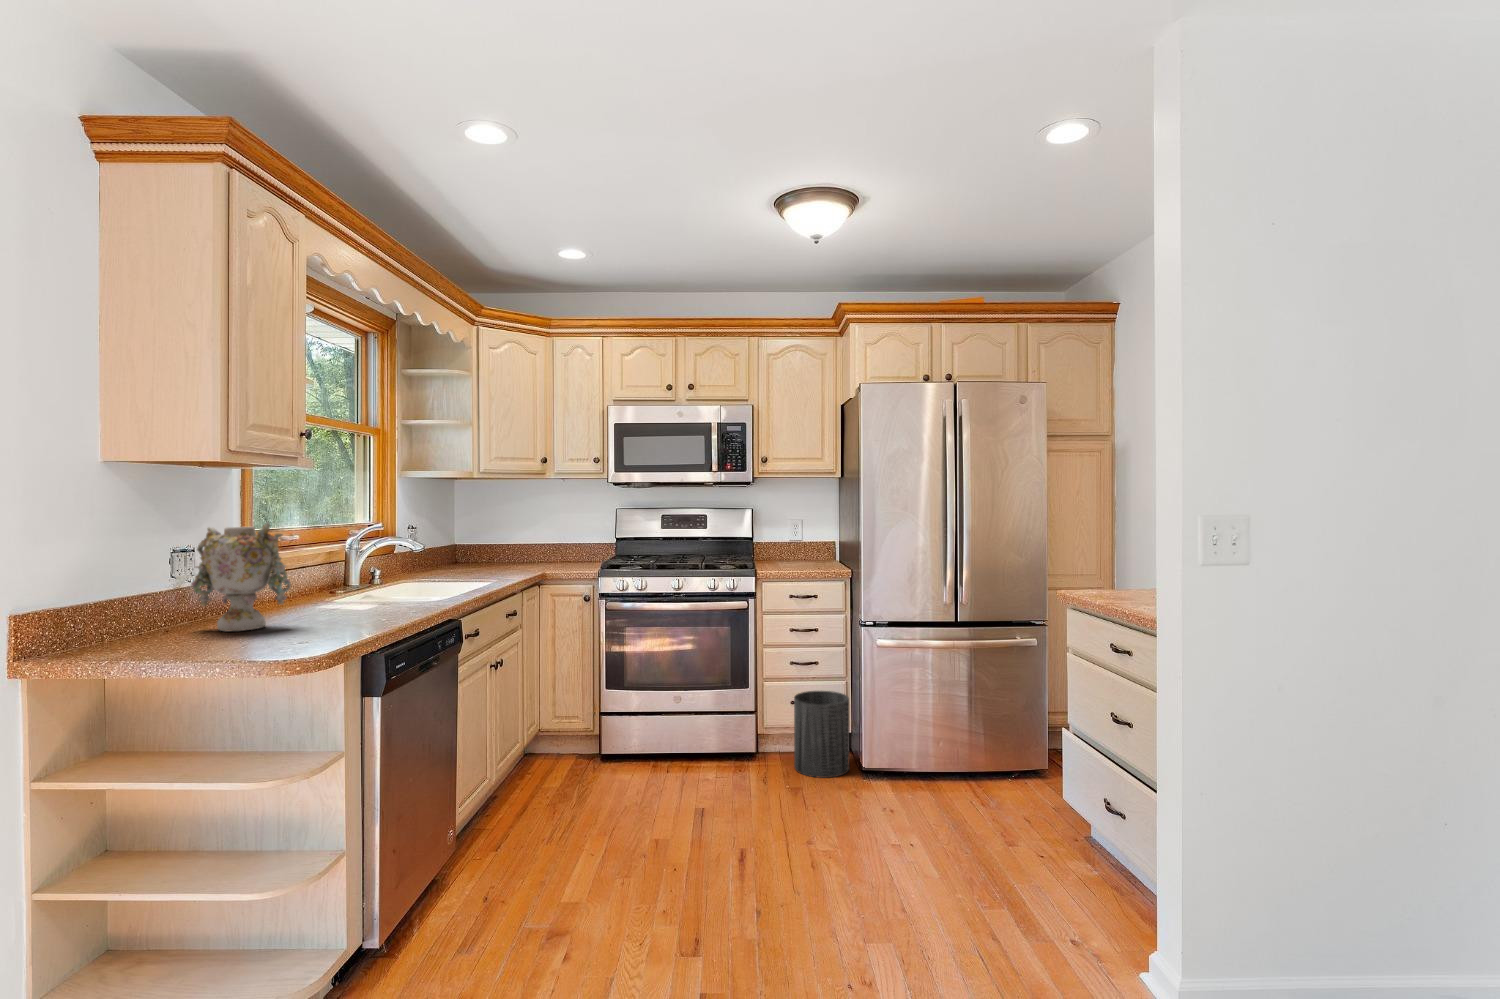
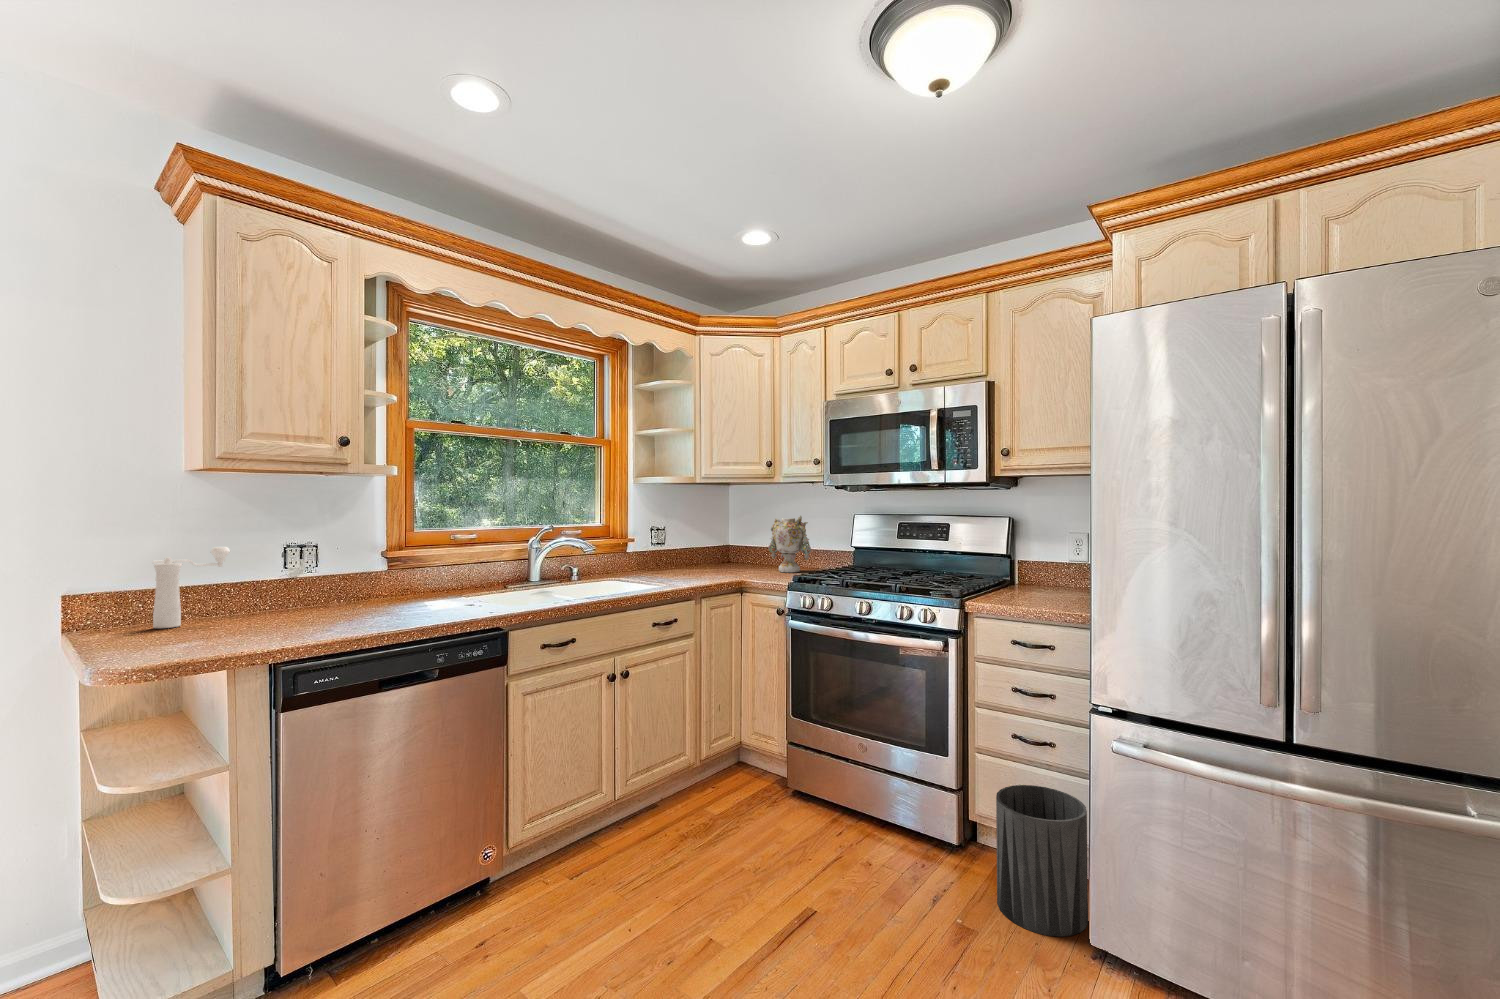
vase: present [191,522,291,631] -> present [768,515,811,572]
pepper mill: none [93,555,166,654] -> present [153,547,230,628]

